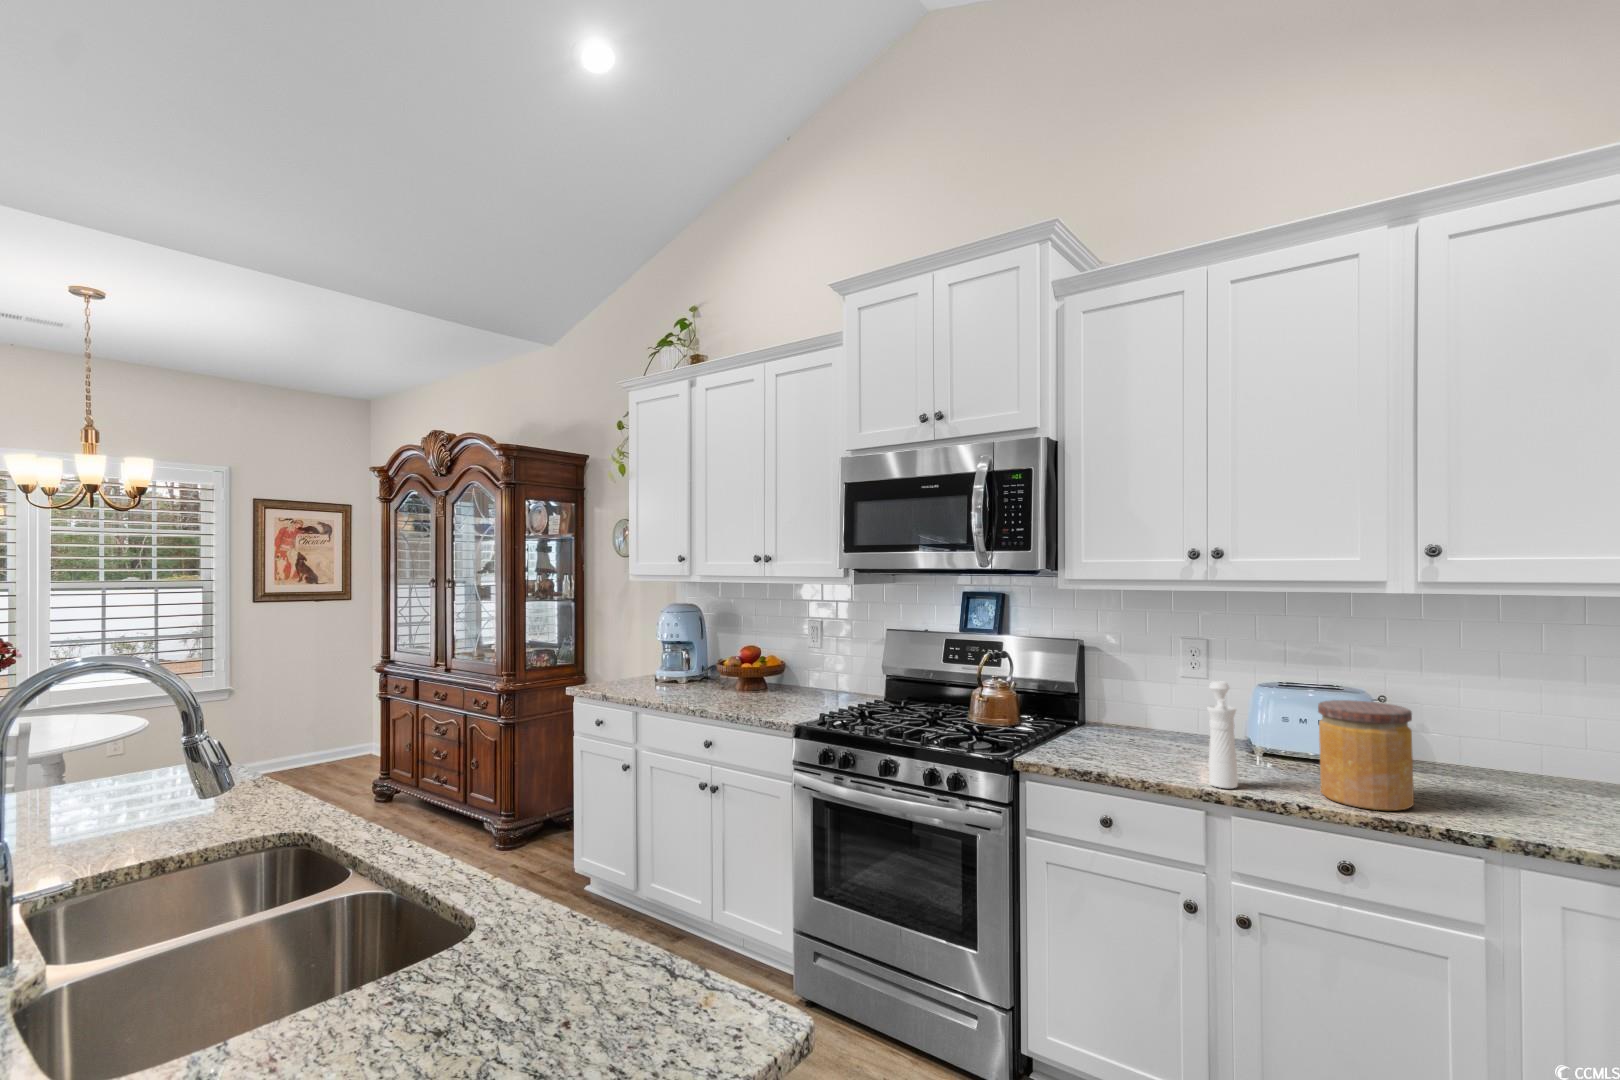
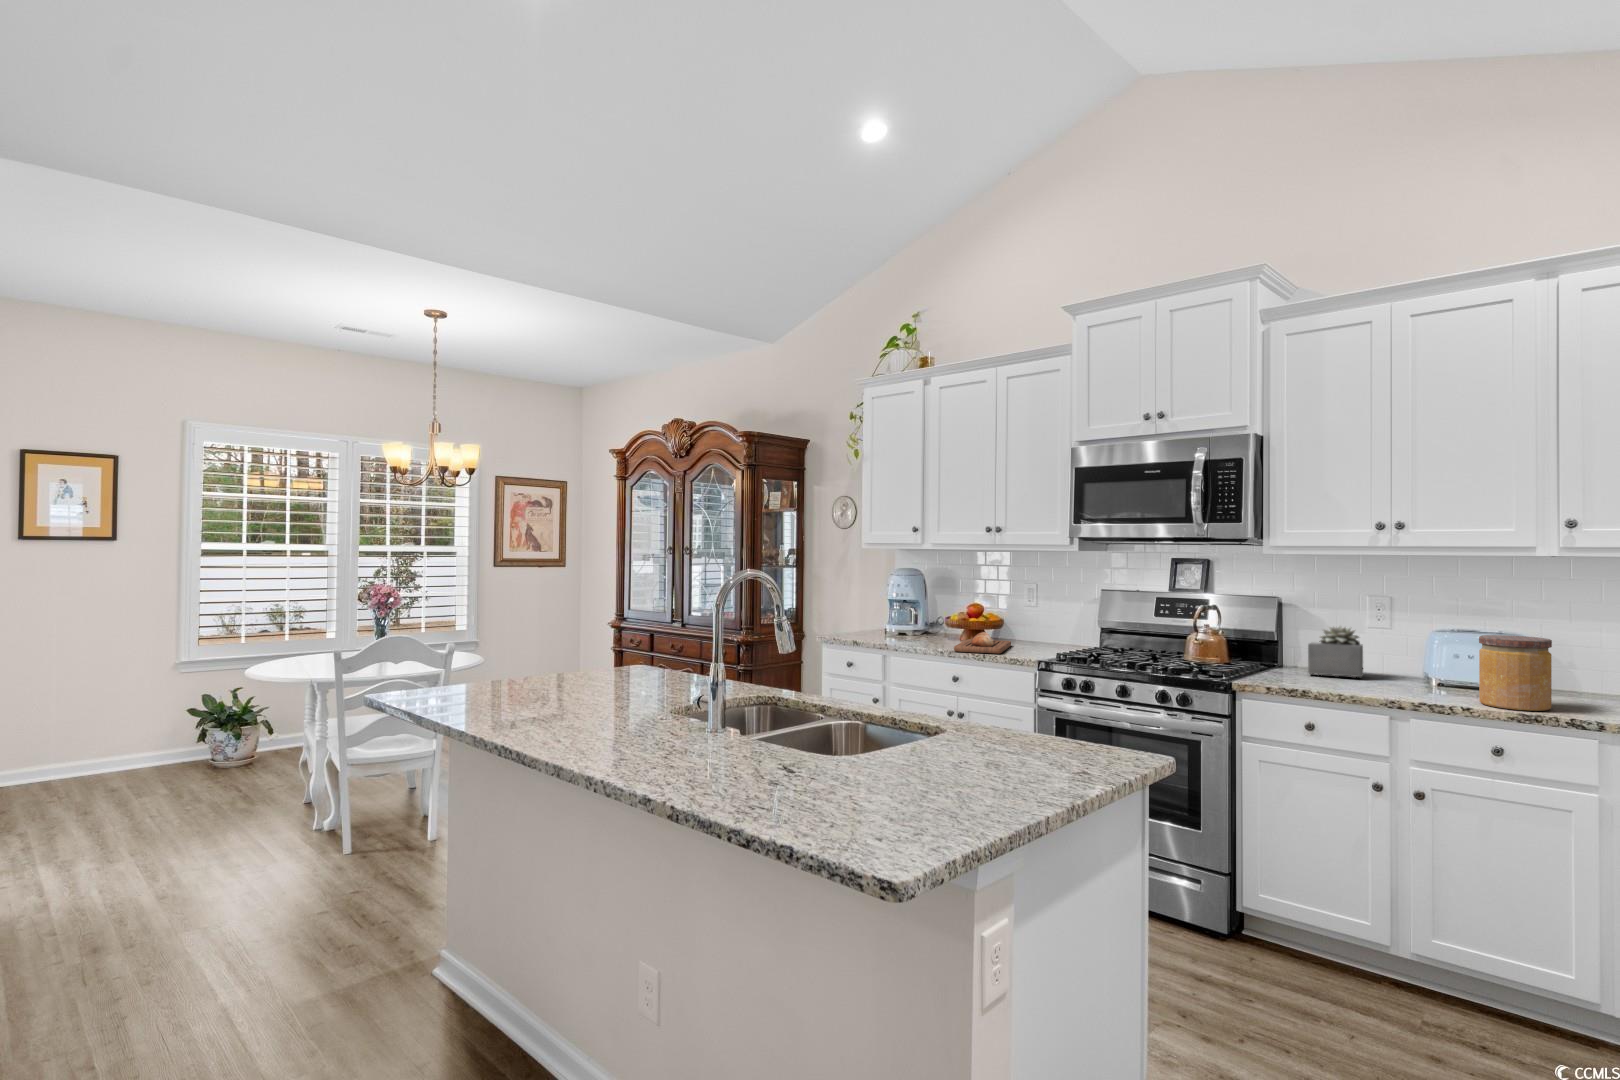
succulent plant: none [1111,677,1178,746] -> present [1308,626,1363,677]
pepper mill: present [1208,681,1238,788] -> none [1391,623,1414,698]
bread loaf: none [700,683,782,714] -> present [954,632,1011,654]

